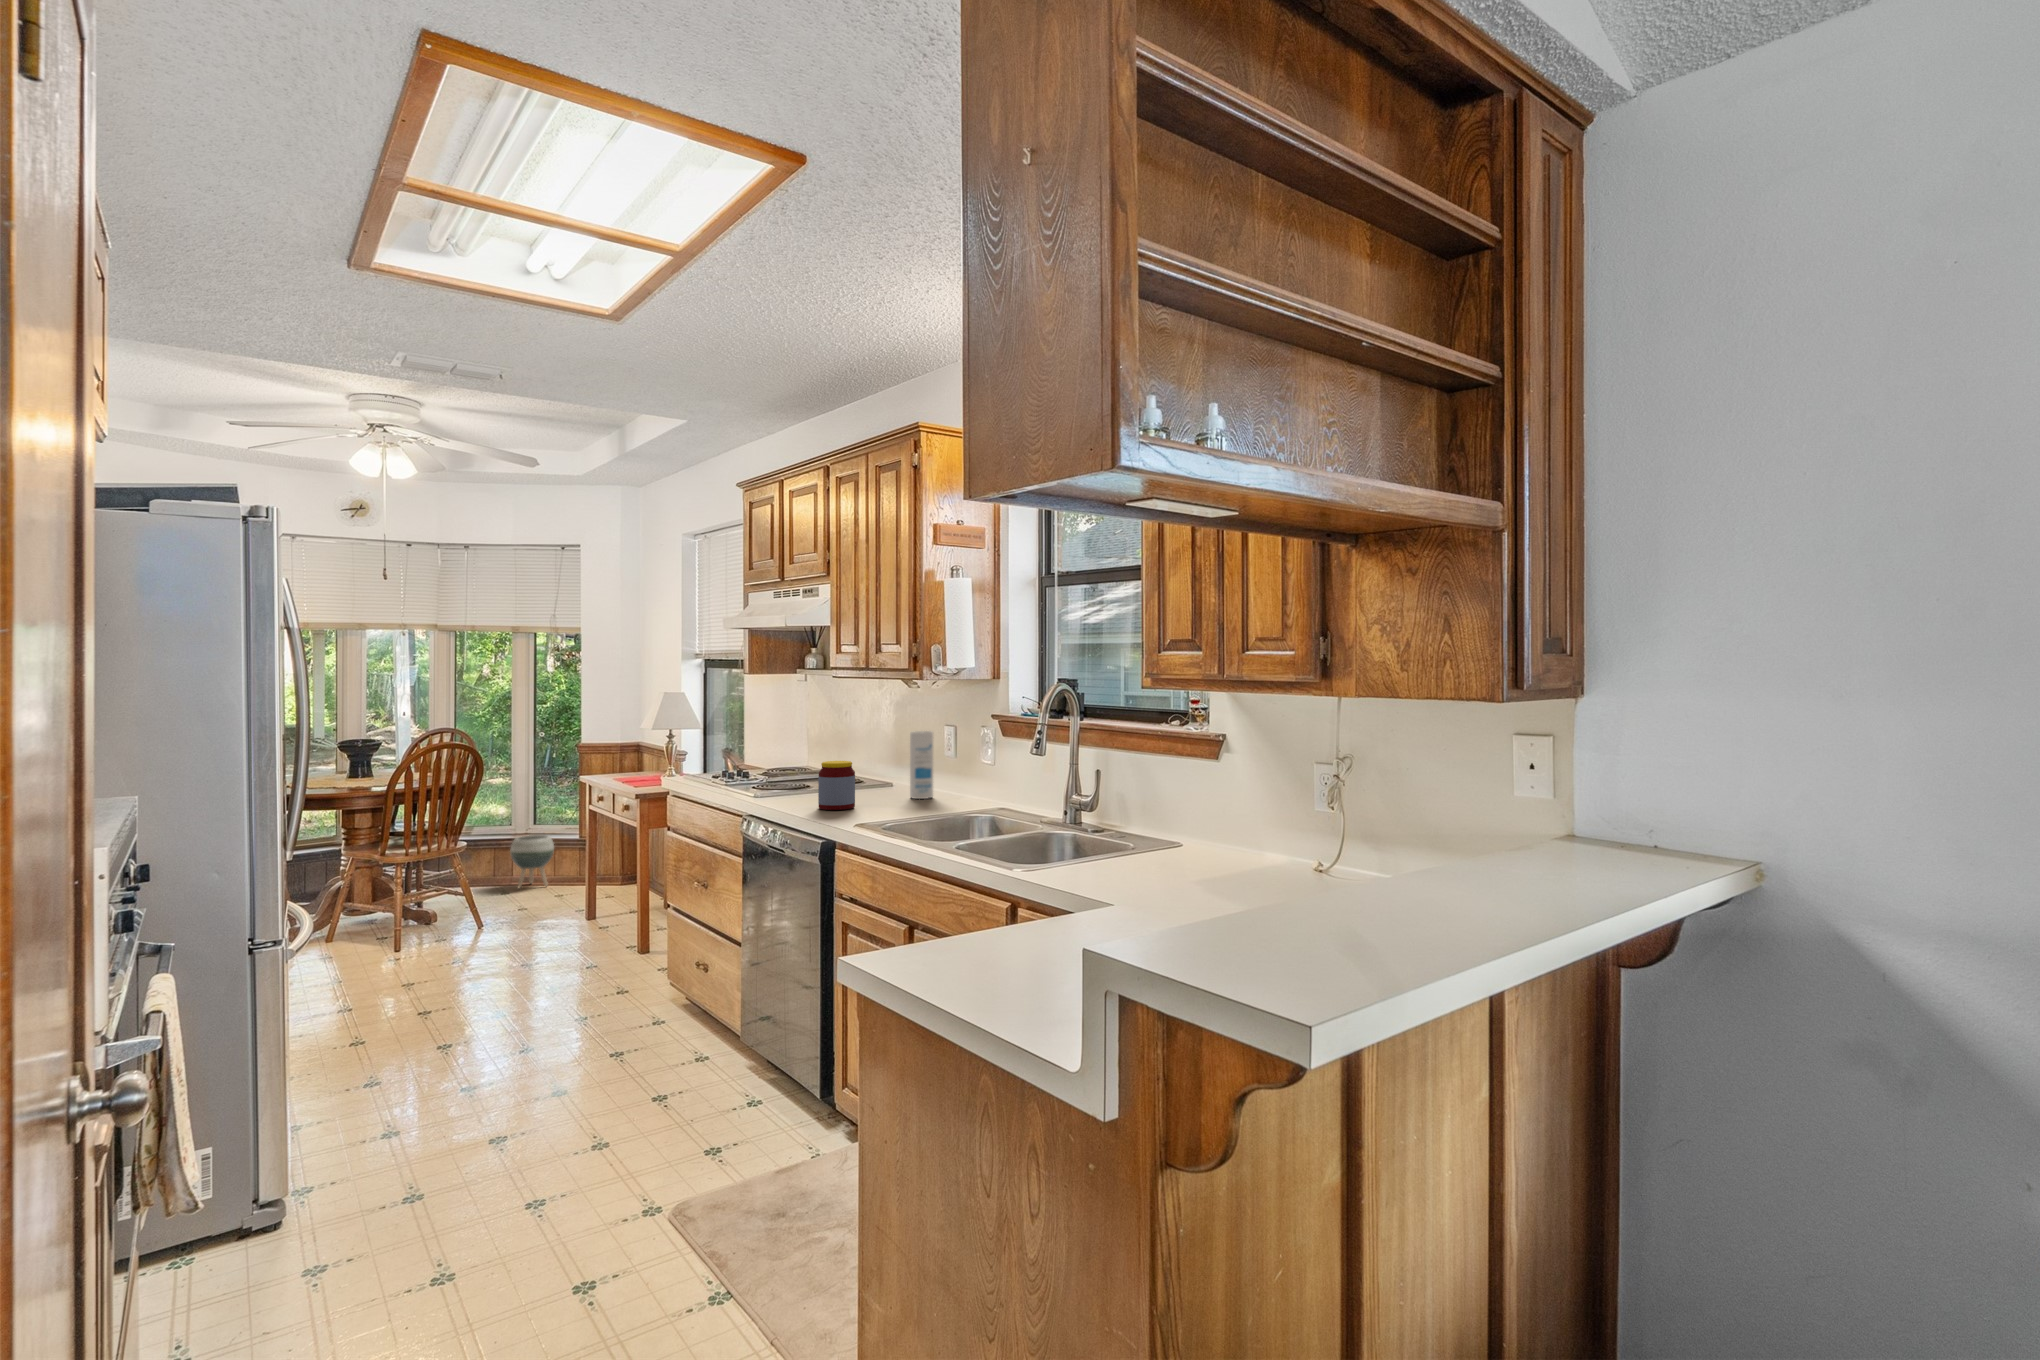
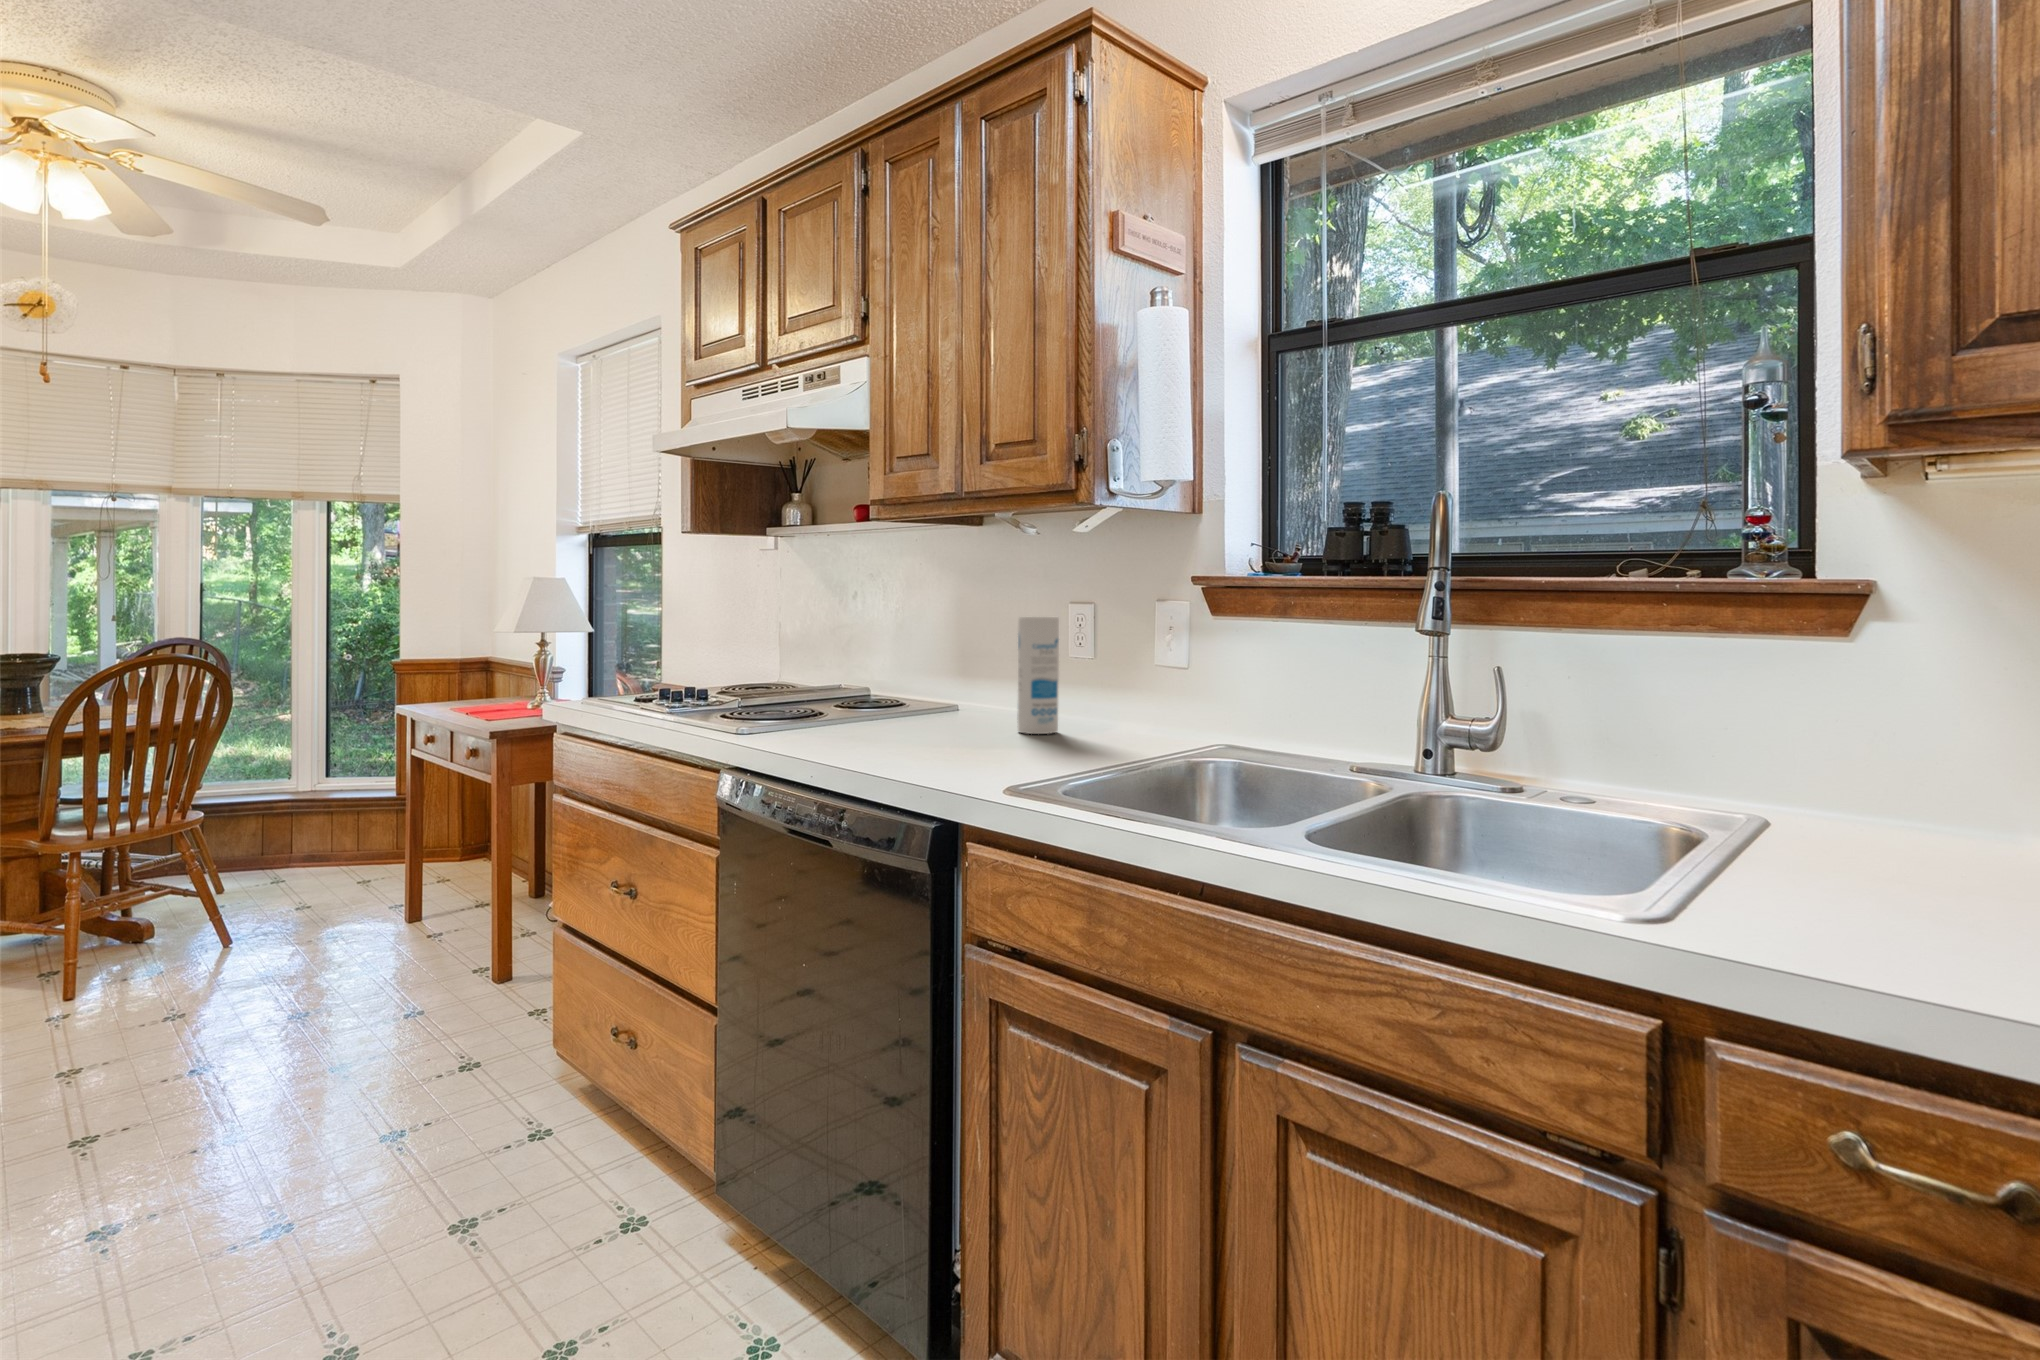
jar: present [818,761,855,810] -> none [879,663,948,756]
planter: present [510,835,554,889] -> none [289,793,359,873]

